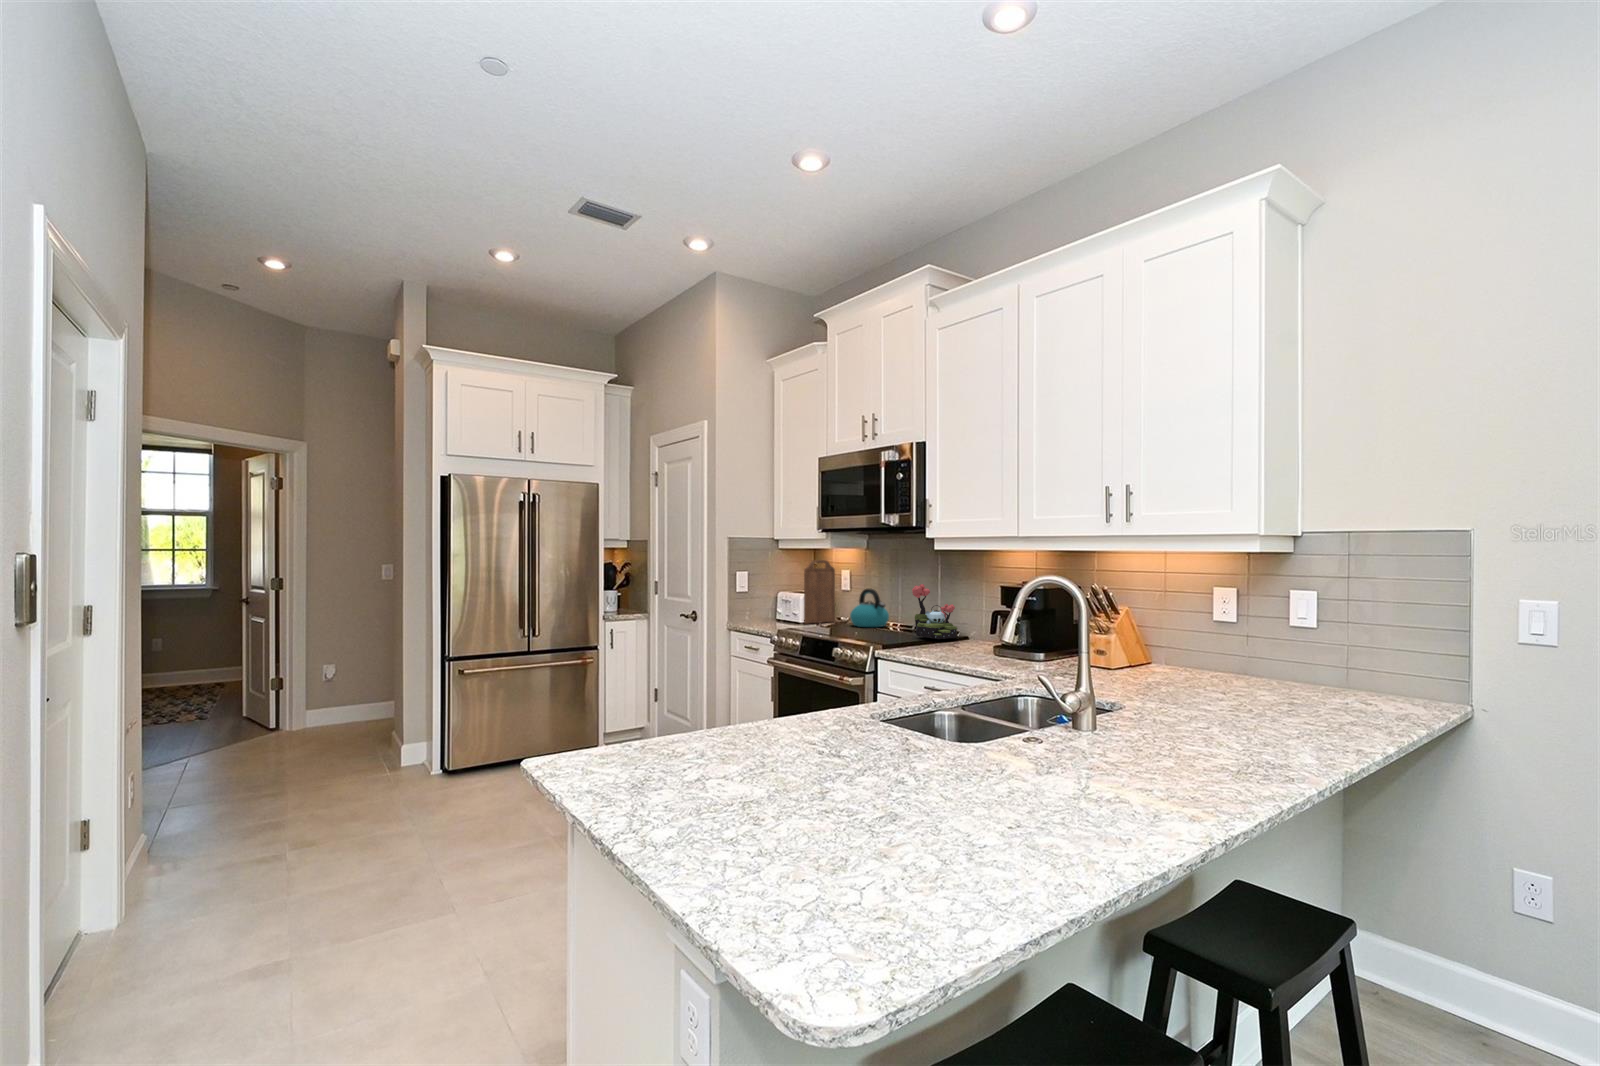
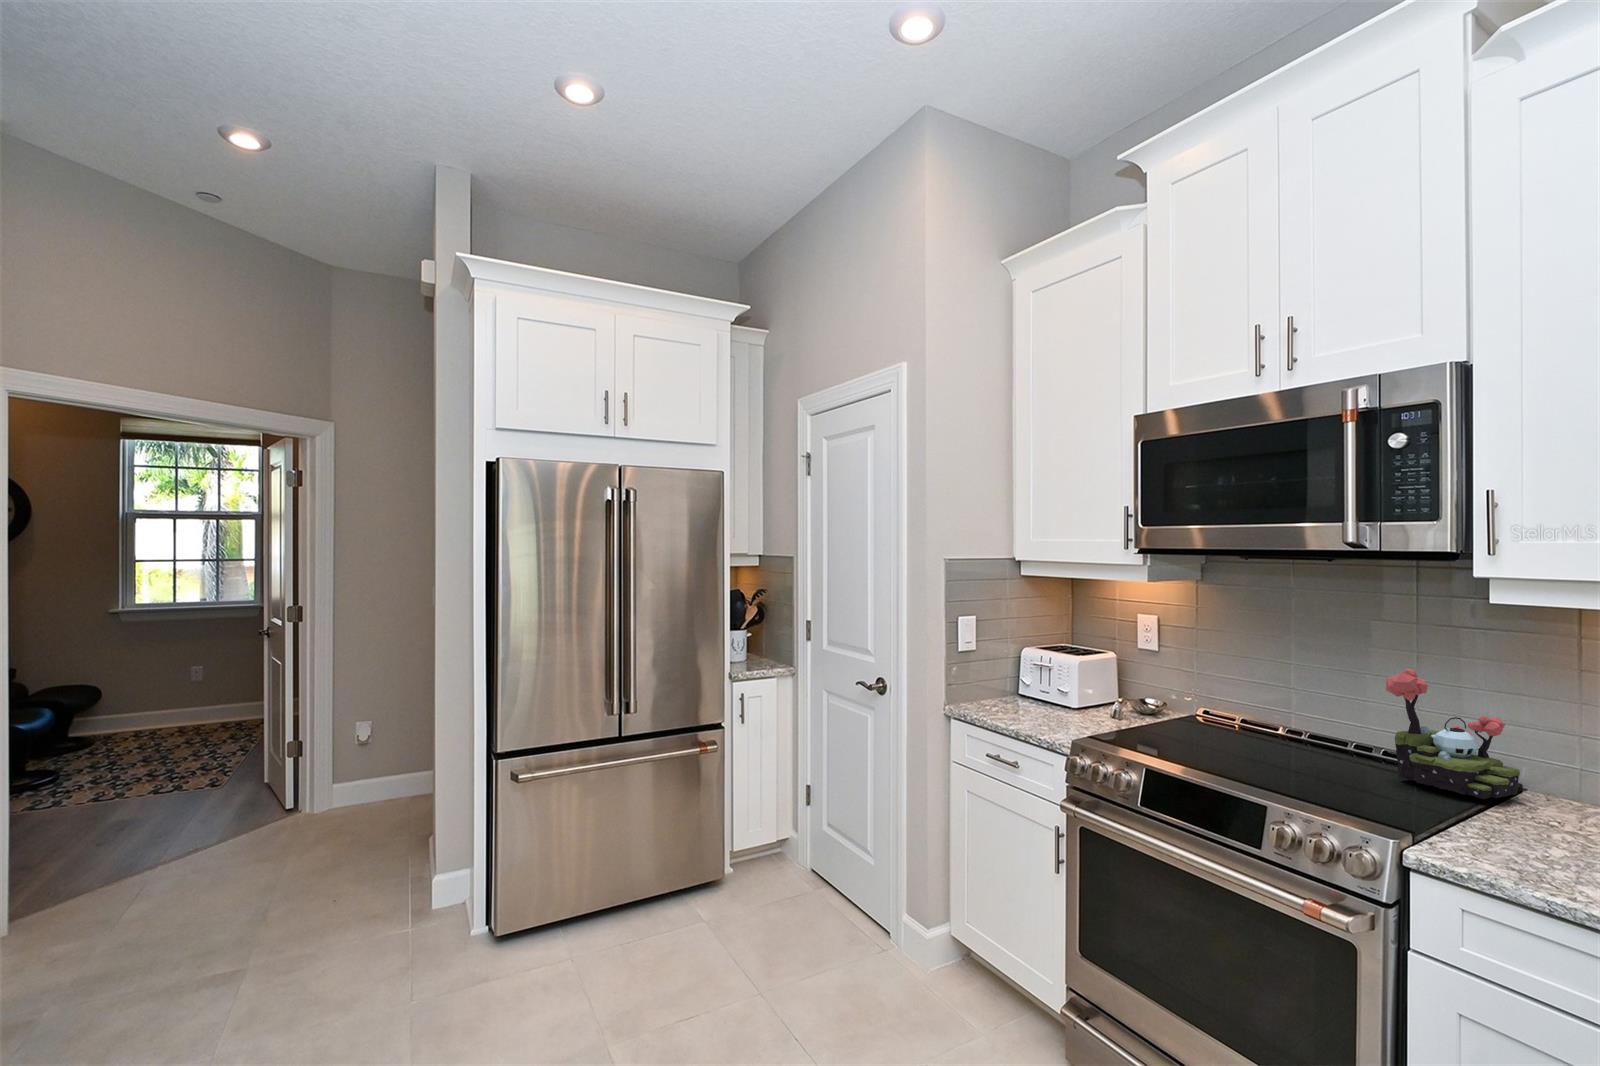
cutting board: present [804,560,835,624] -> none [1089,600,1139,714]
kettle: present [850,589,889,627] -> none [1184,656,1269,732]

